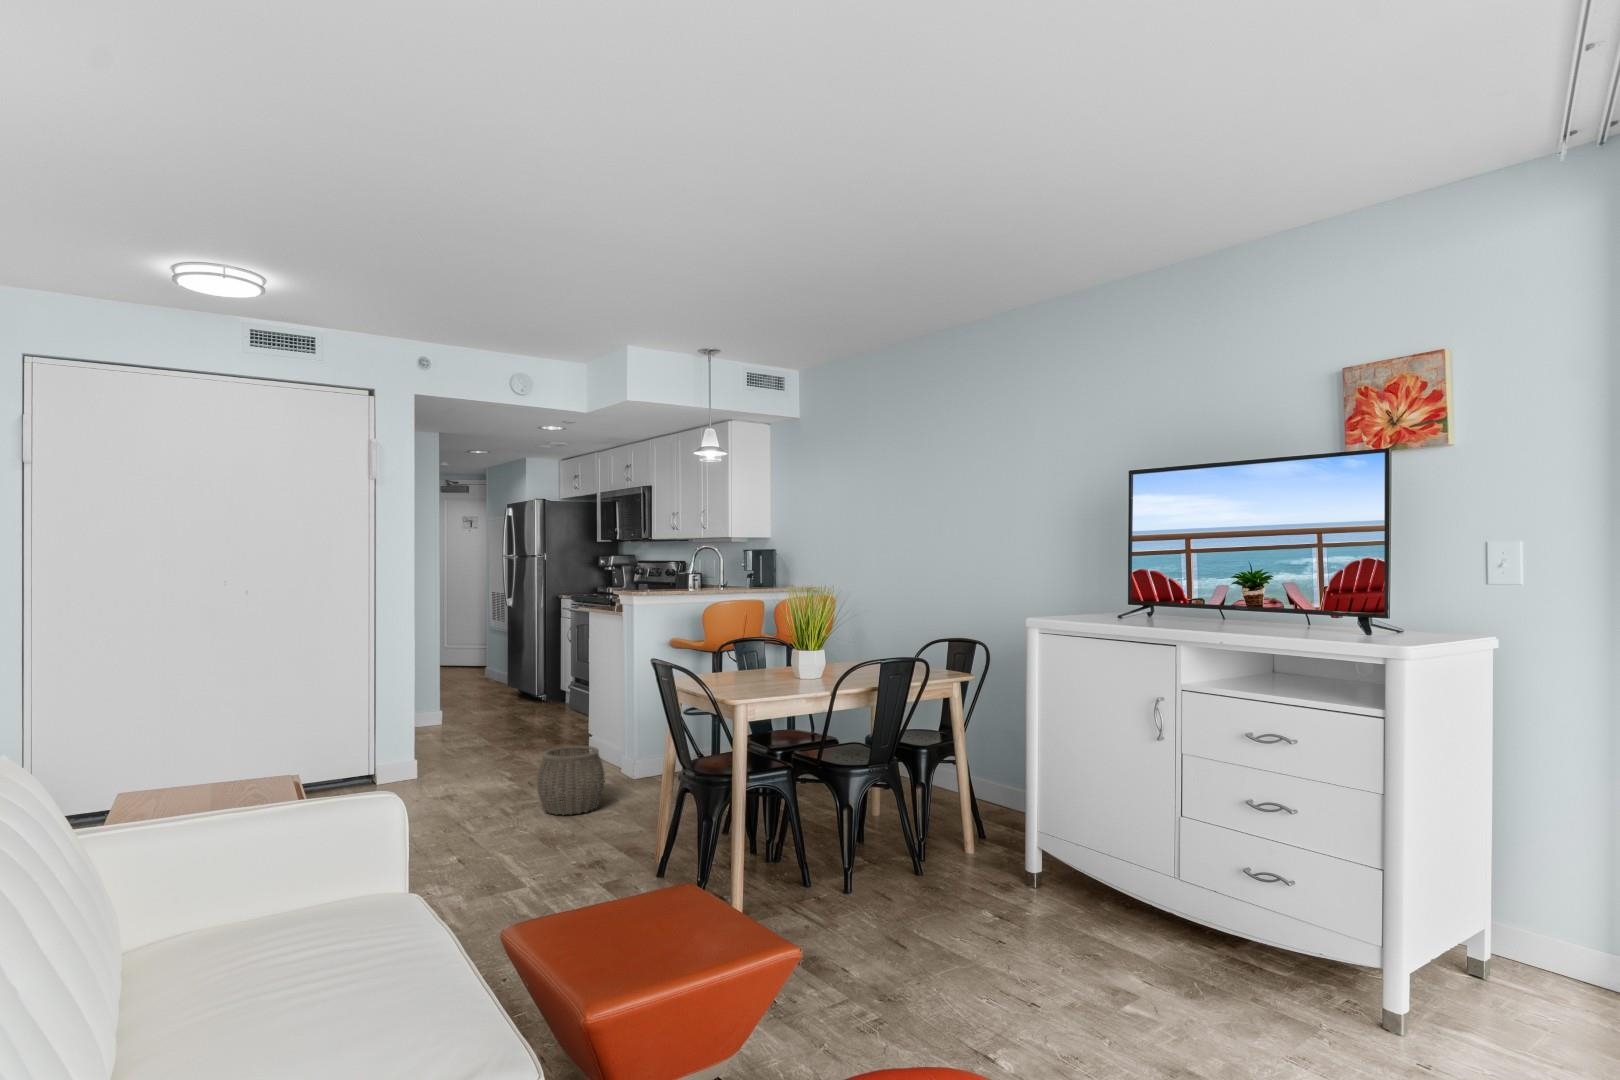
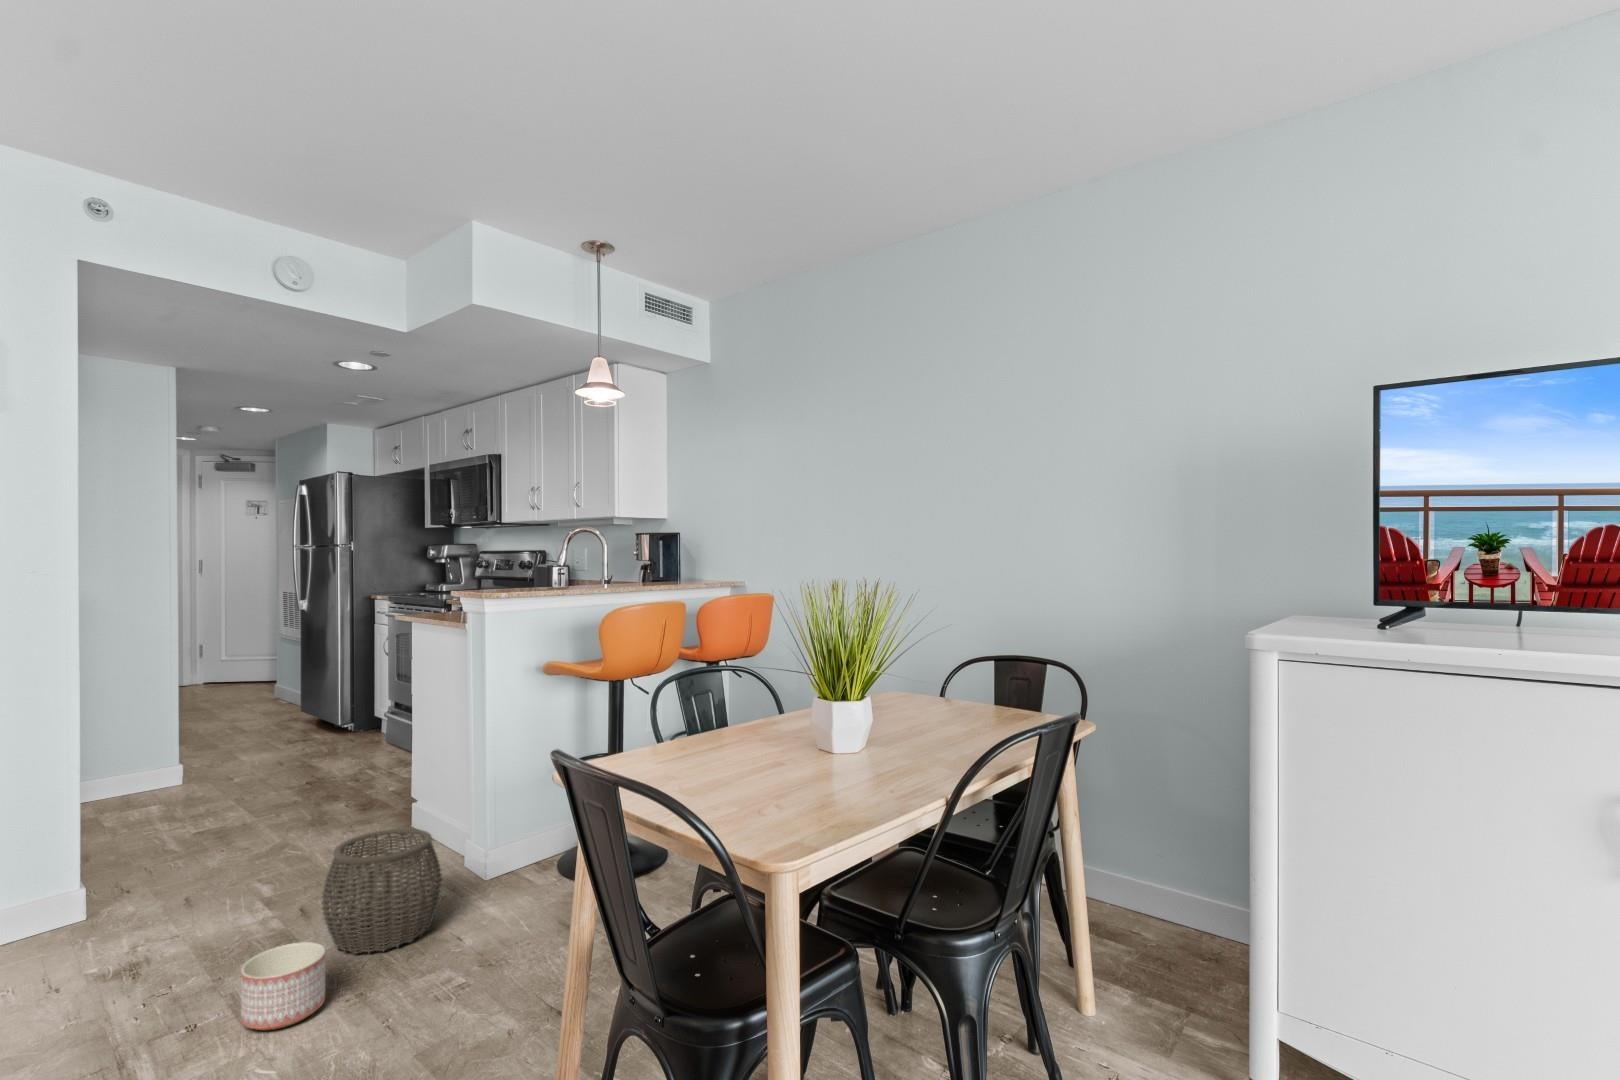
planter: none [499,798,541,840] -> present [241,942,325,1030]

